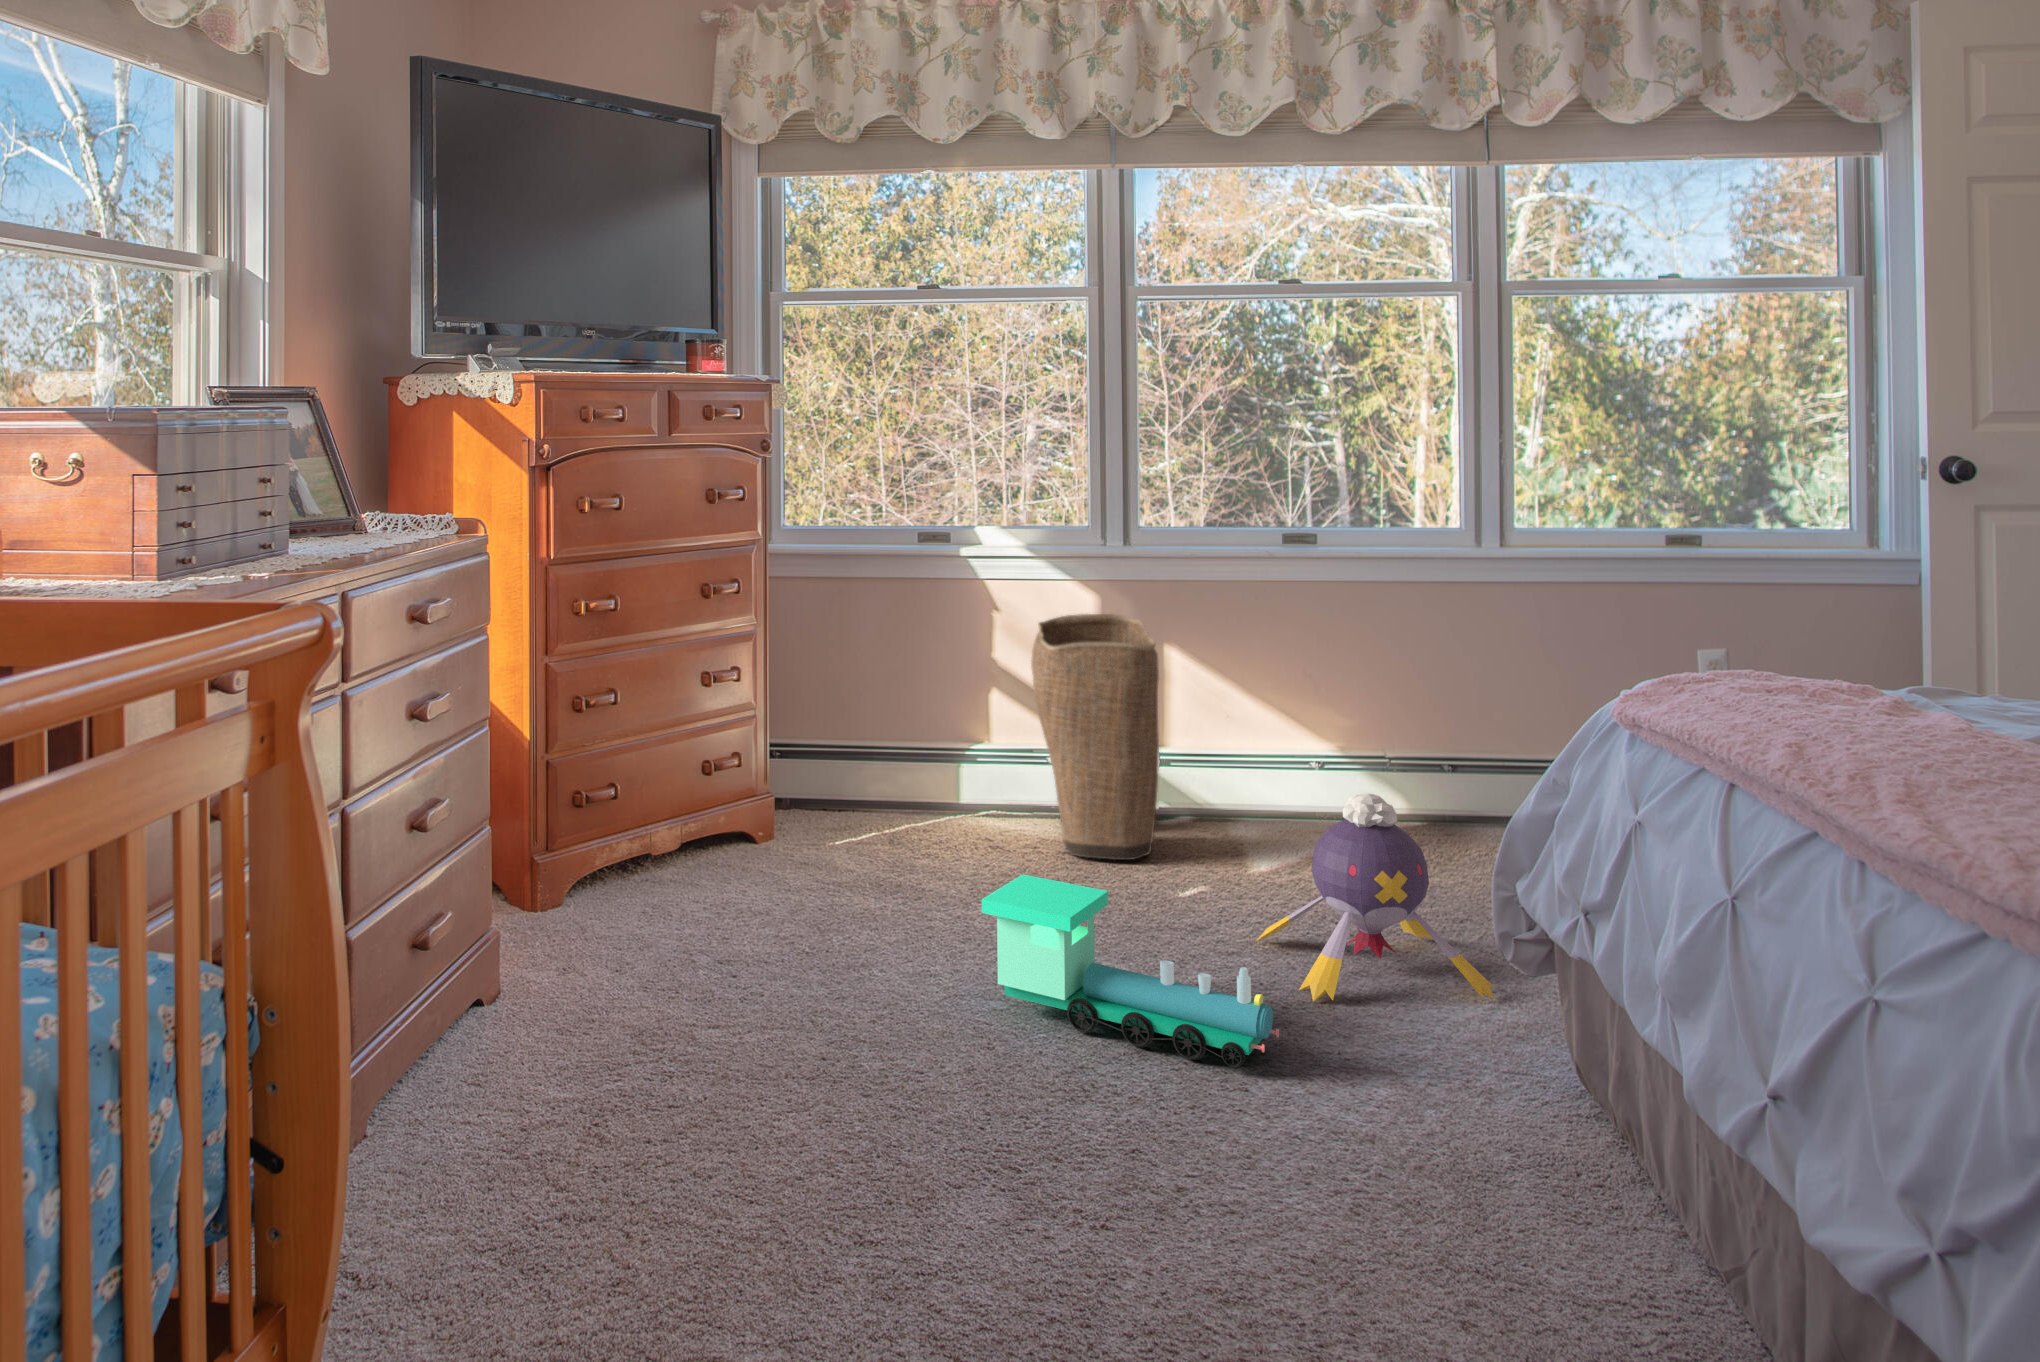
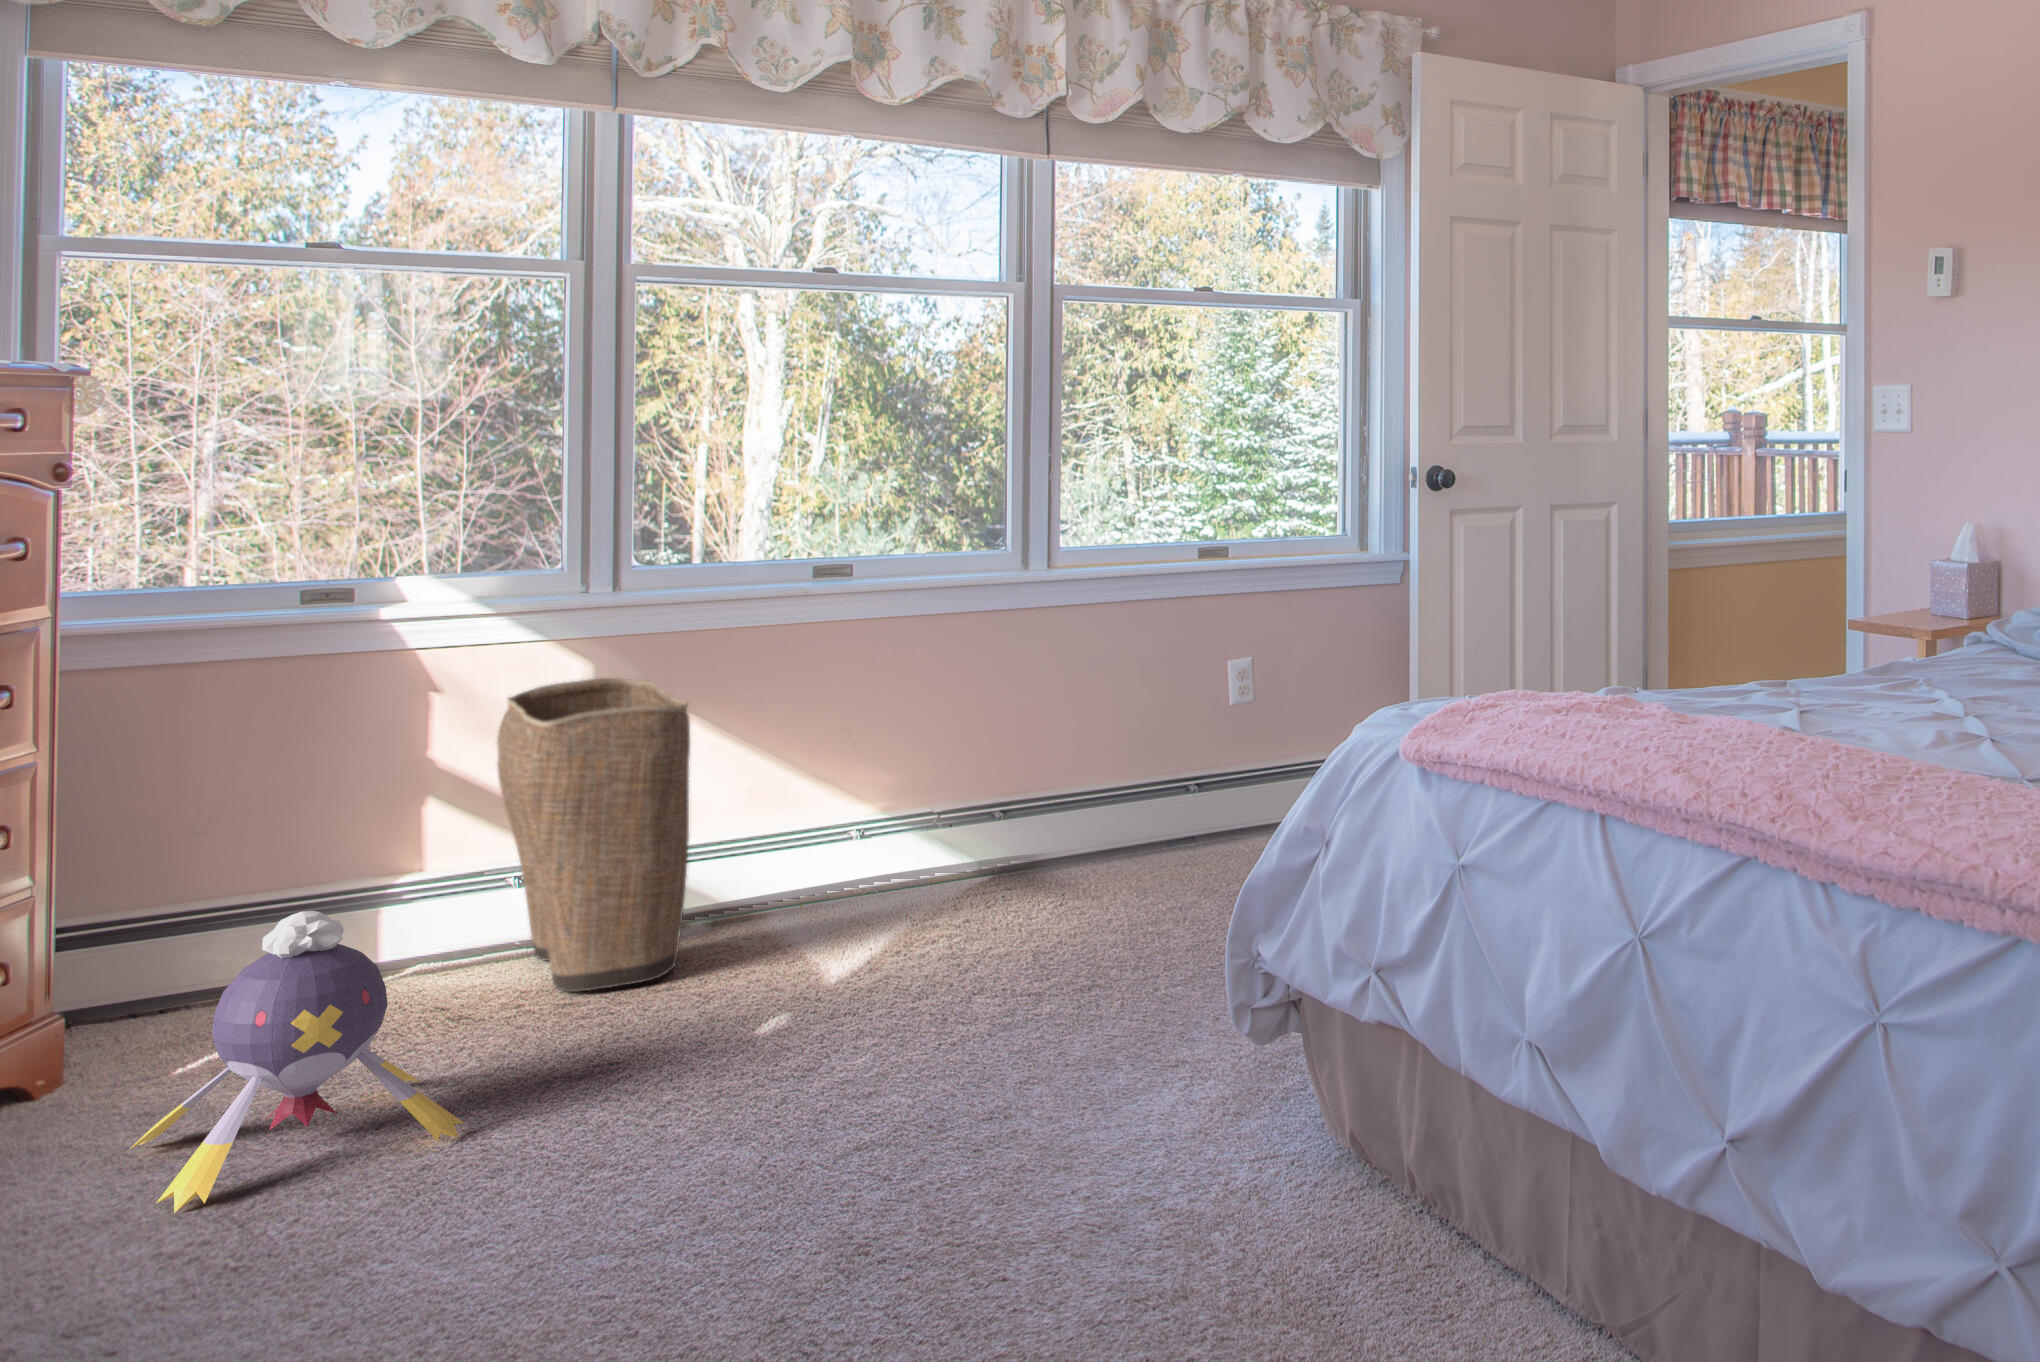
plush toy: present [1257,794,1495,1001] -> present [131,911,464,1213]
toy train: present [982,874,1279,1067] -> none [510,1003,908,1188]

